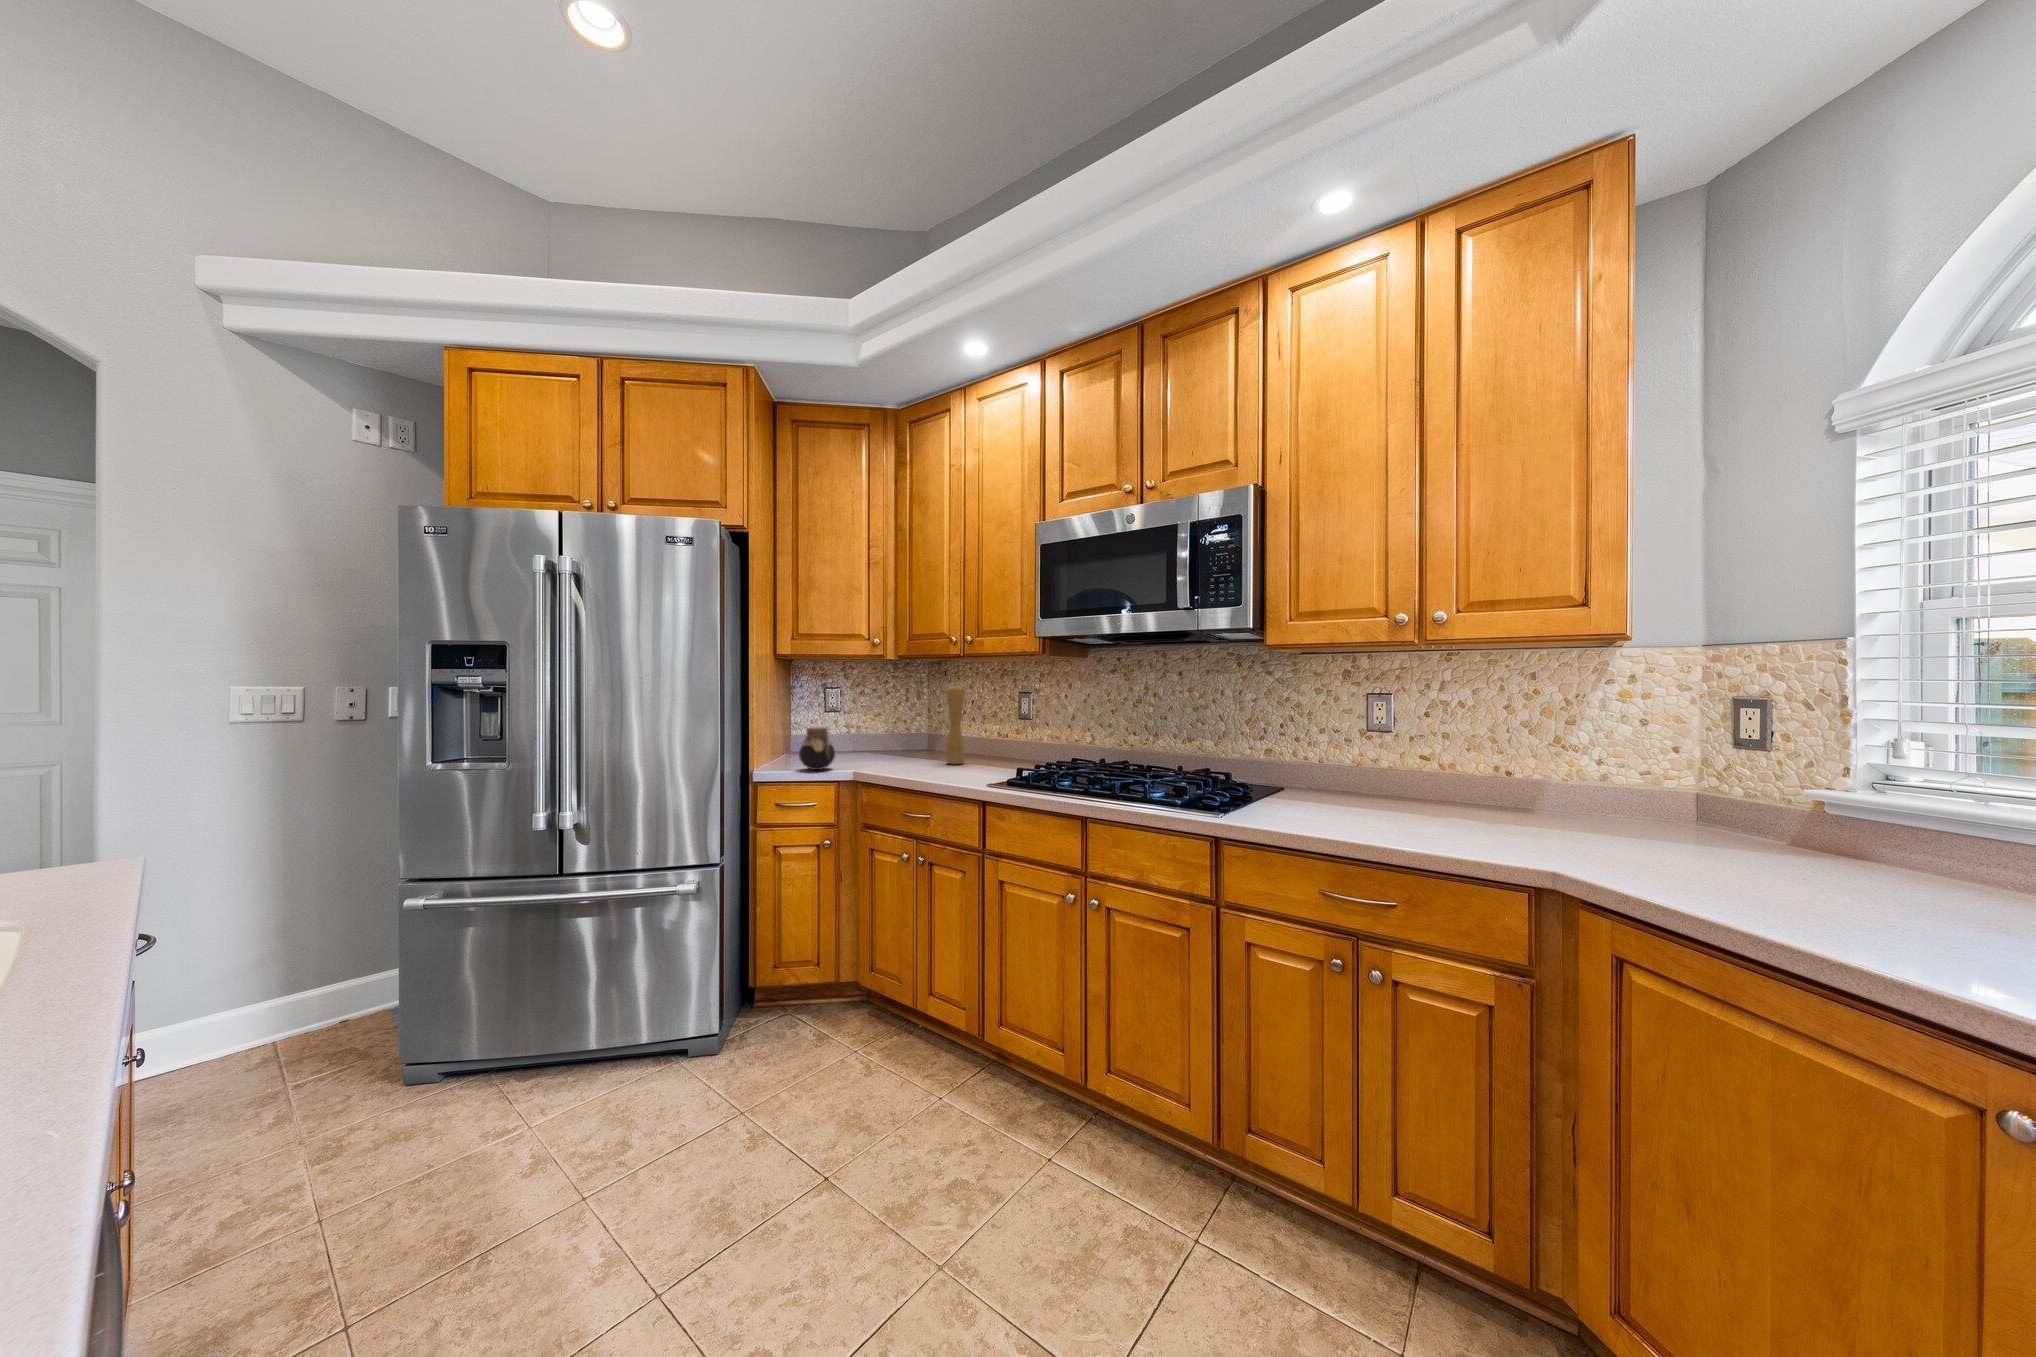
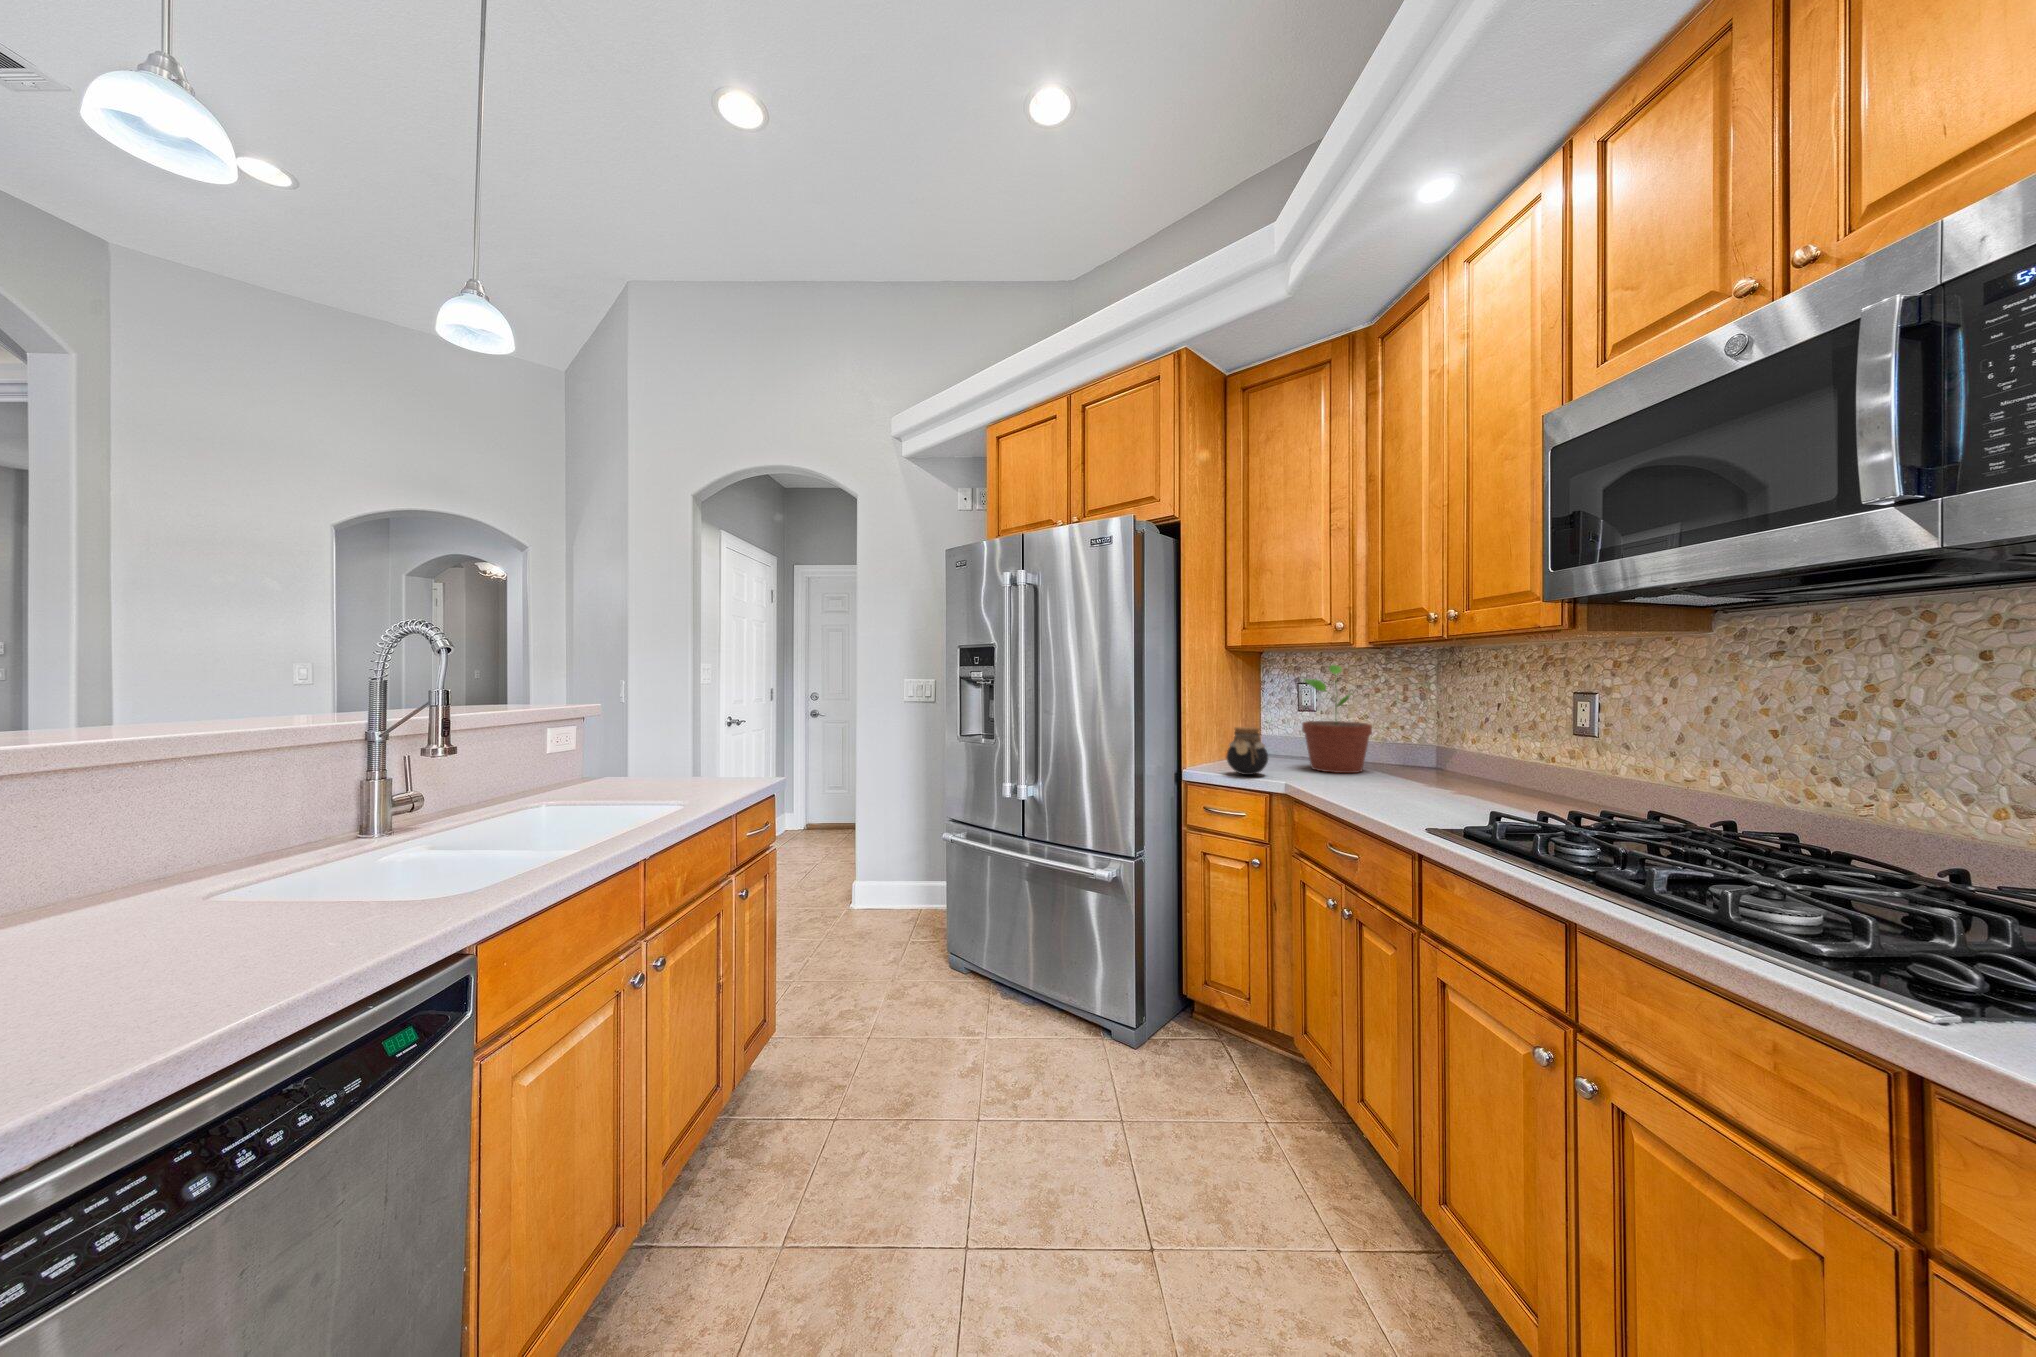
potted plant: none [847,672,899,761] -> present [1302,665,1372,773]
pepper mill: present [946,685,966,764] -> none [1421,680,1455,791]

